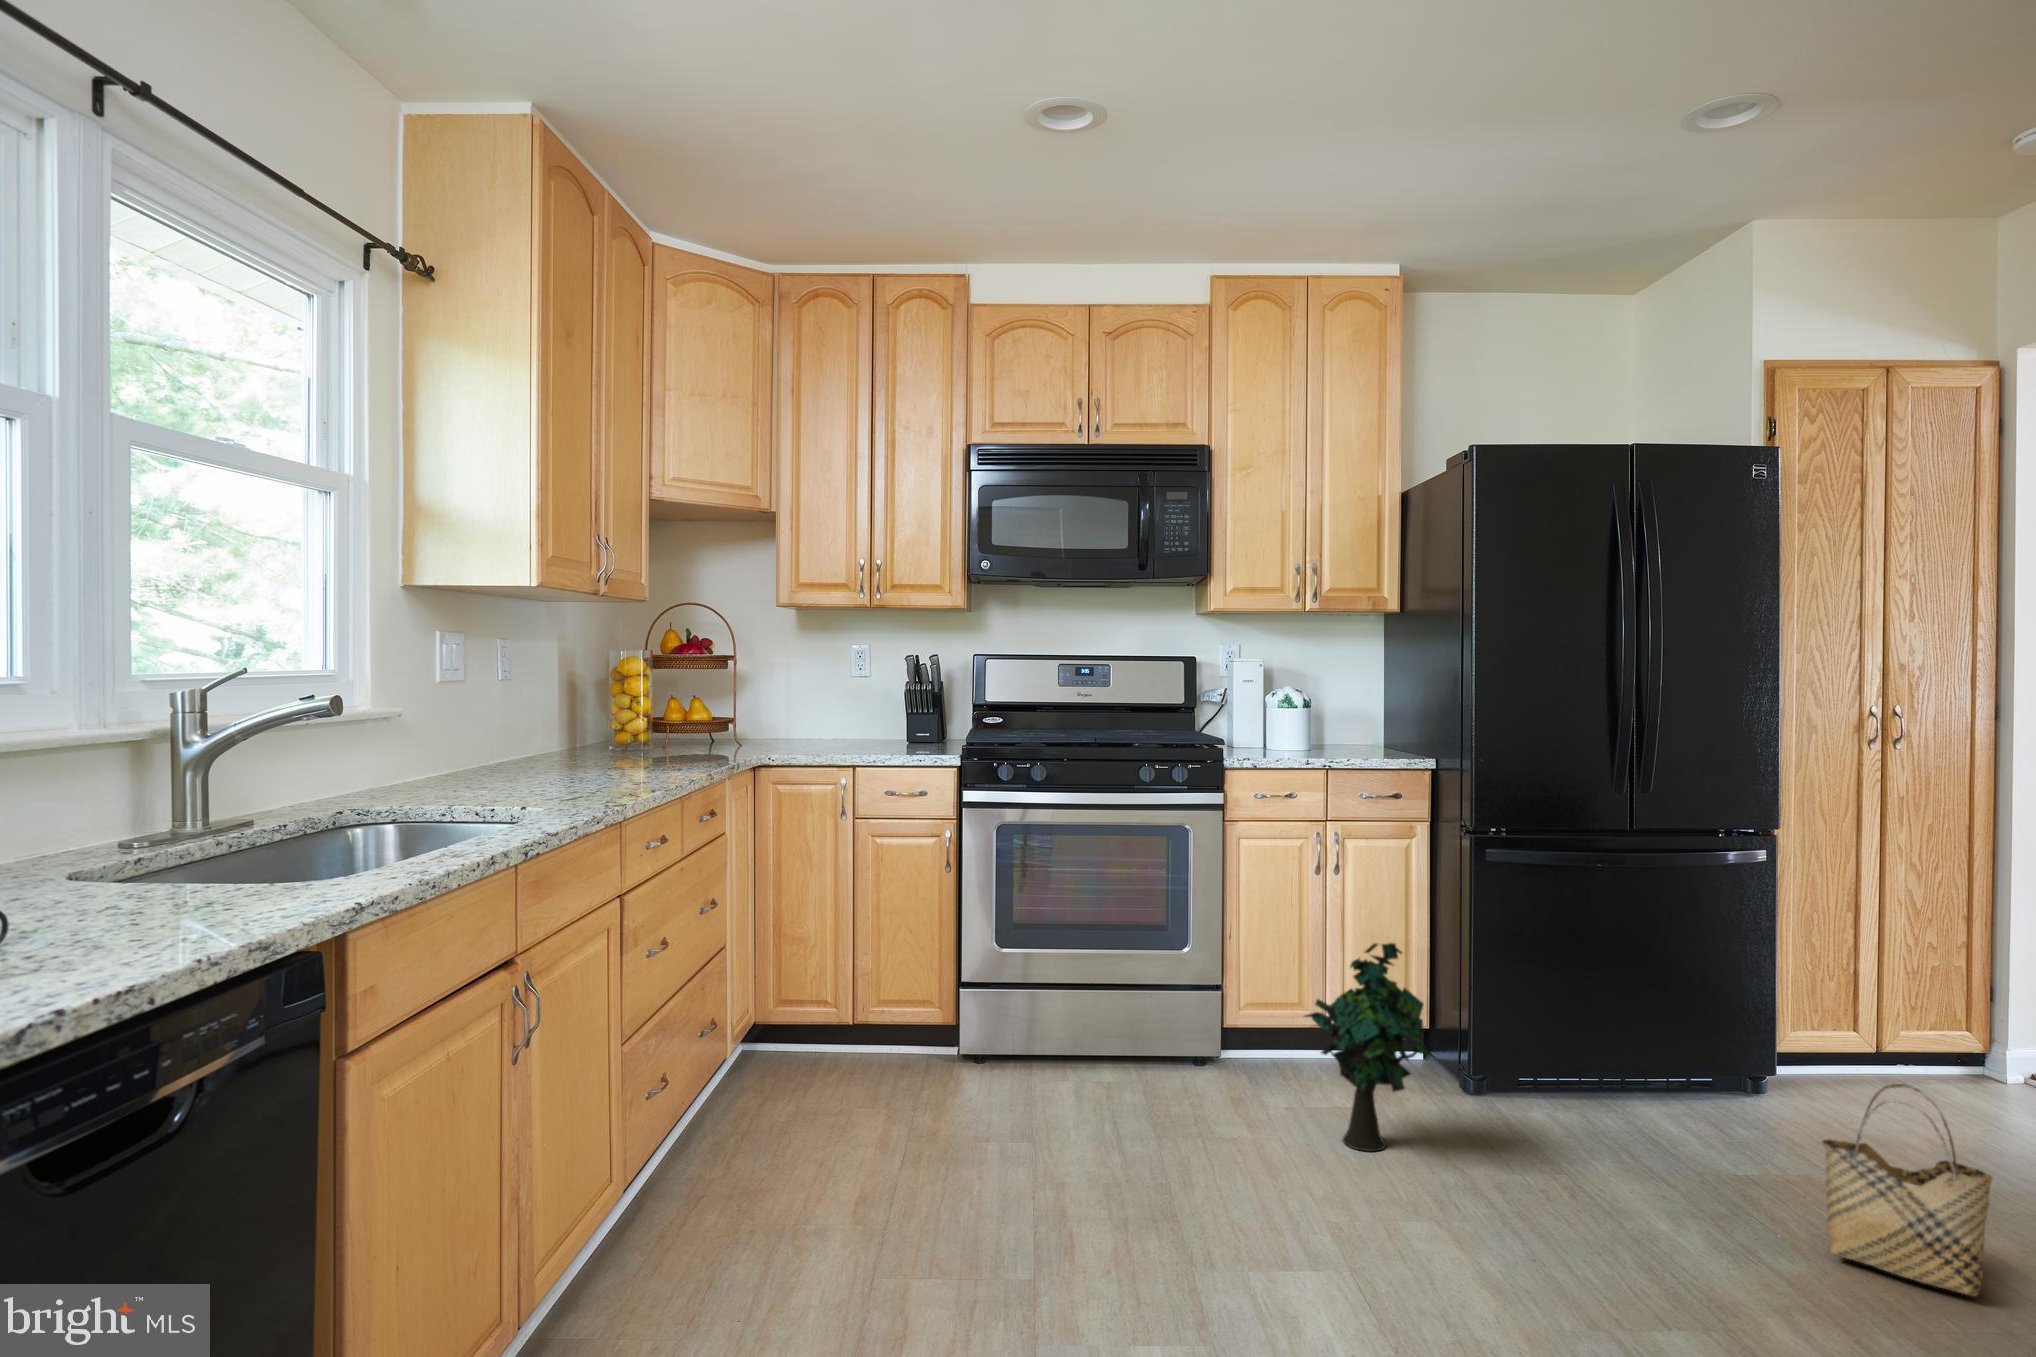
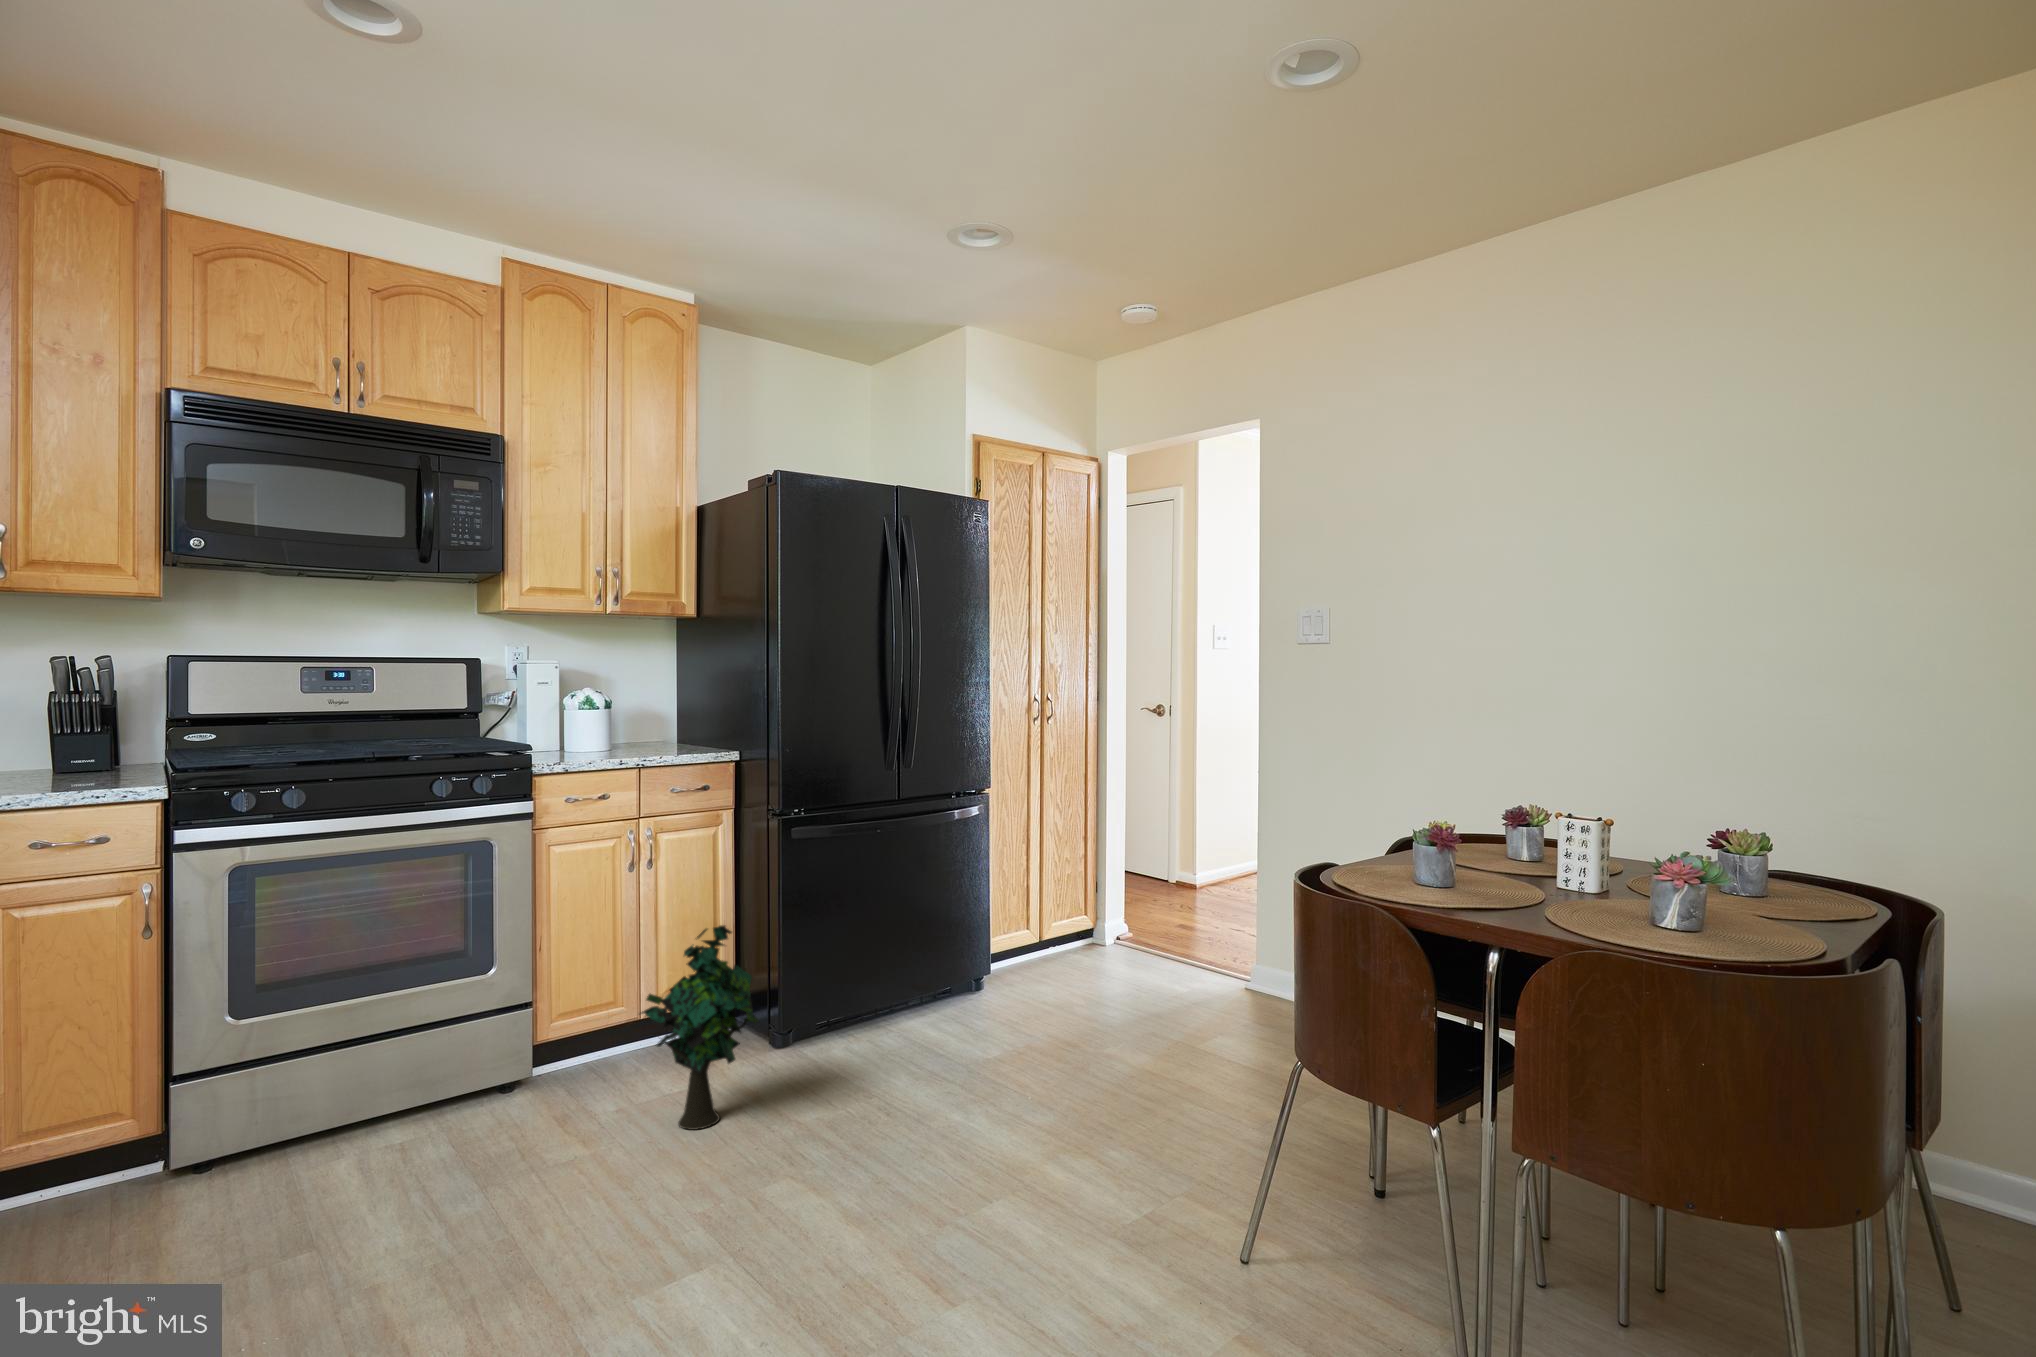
woven basket: present [1822,1084,1992,1296] -> none [1044,959,1137,1095]

